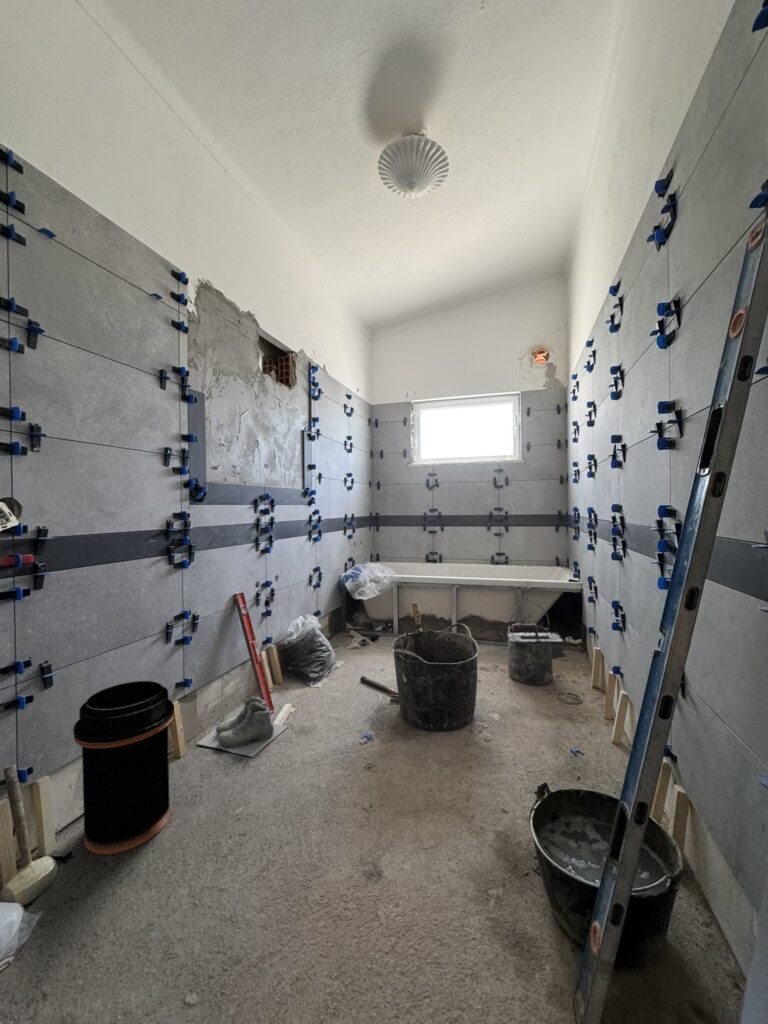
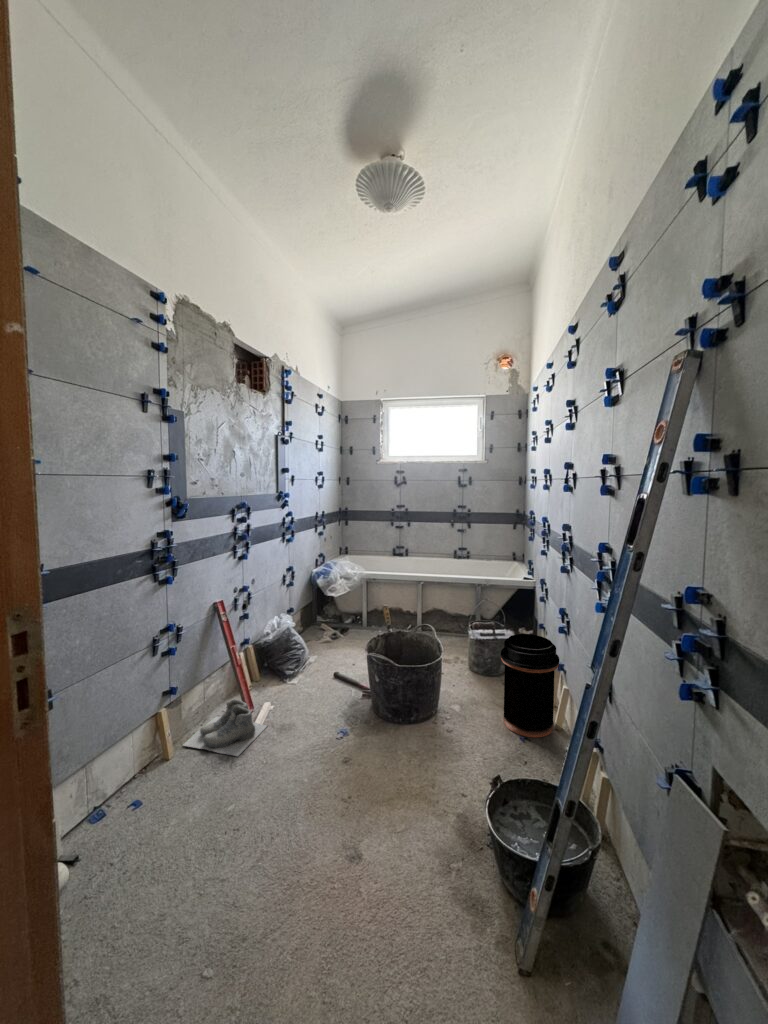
trash can: present [73,681,174,854] -> present [501,634,559,737]

